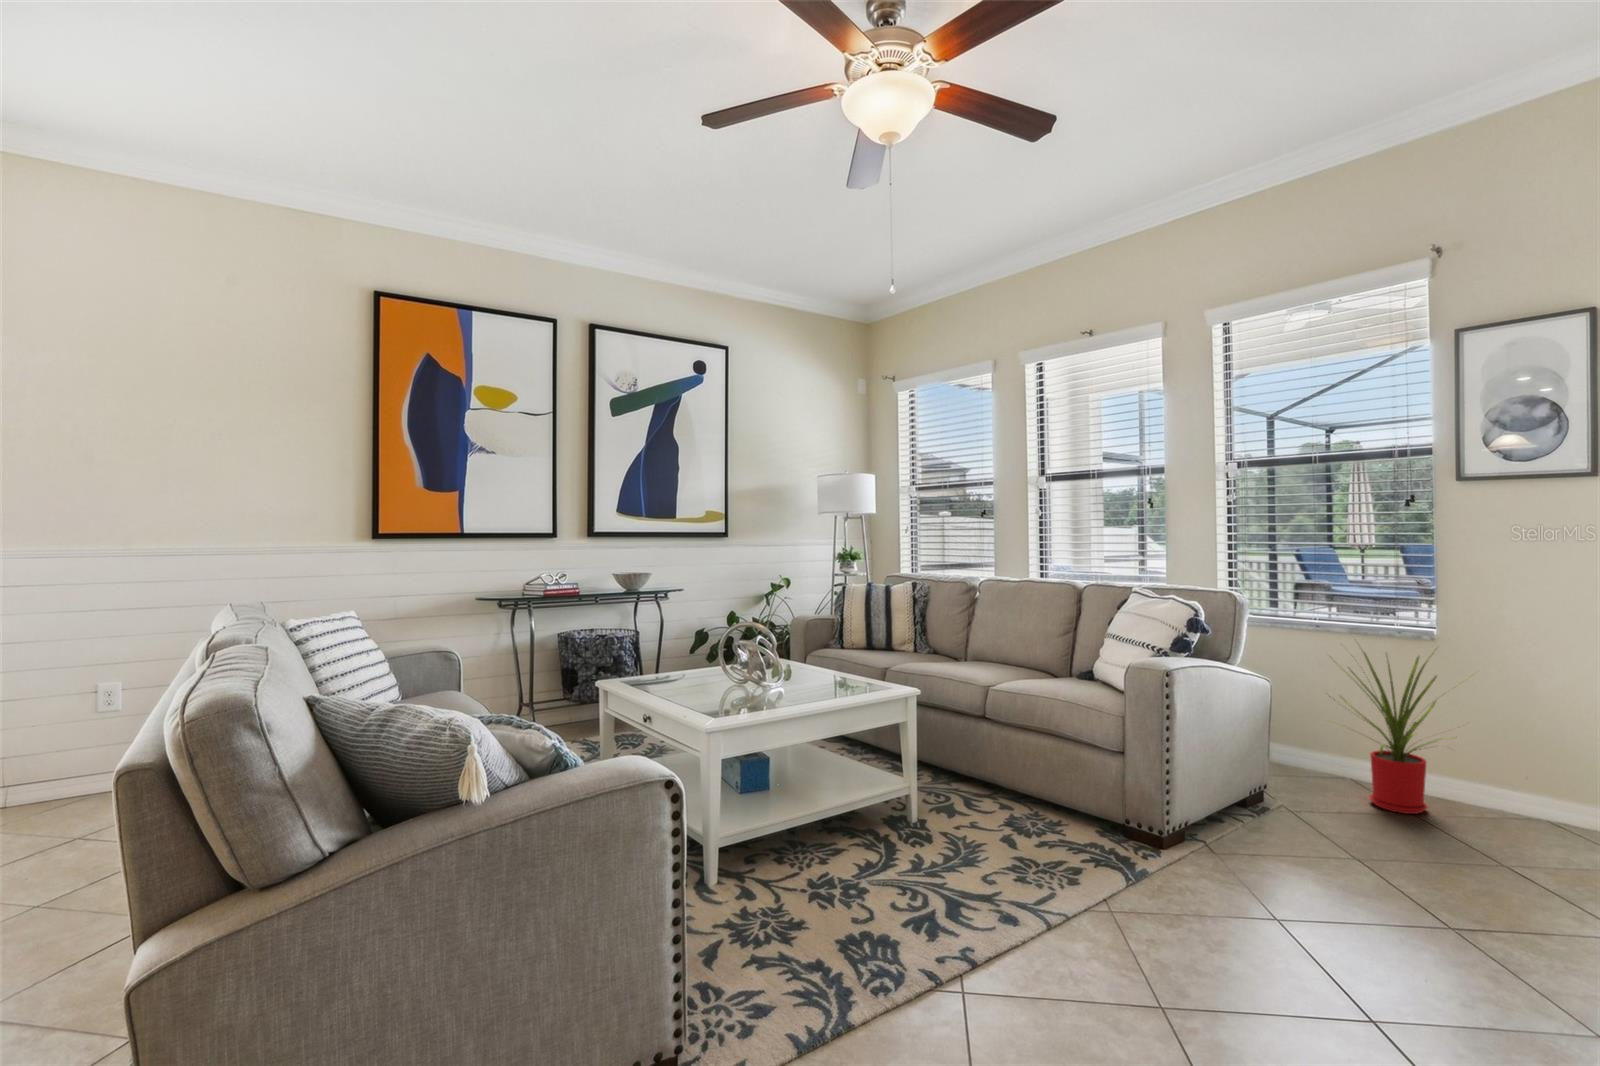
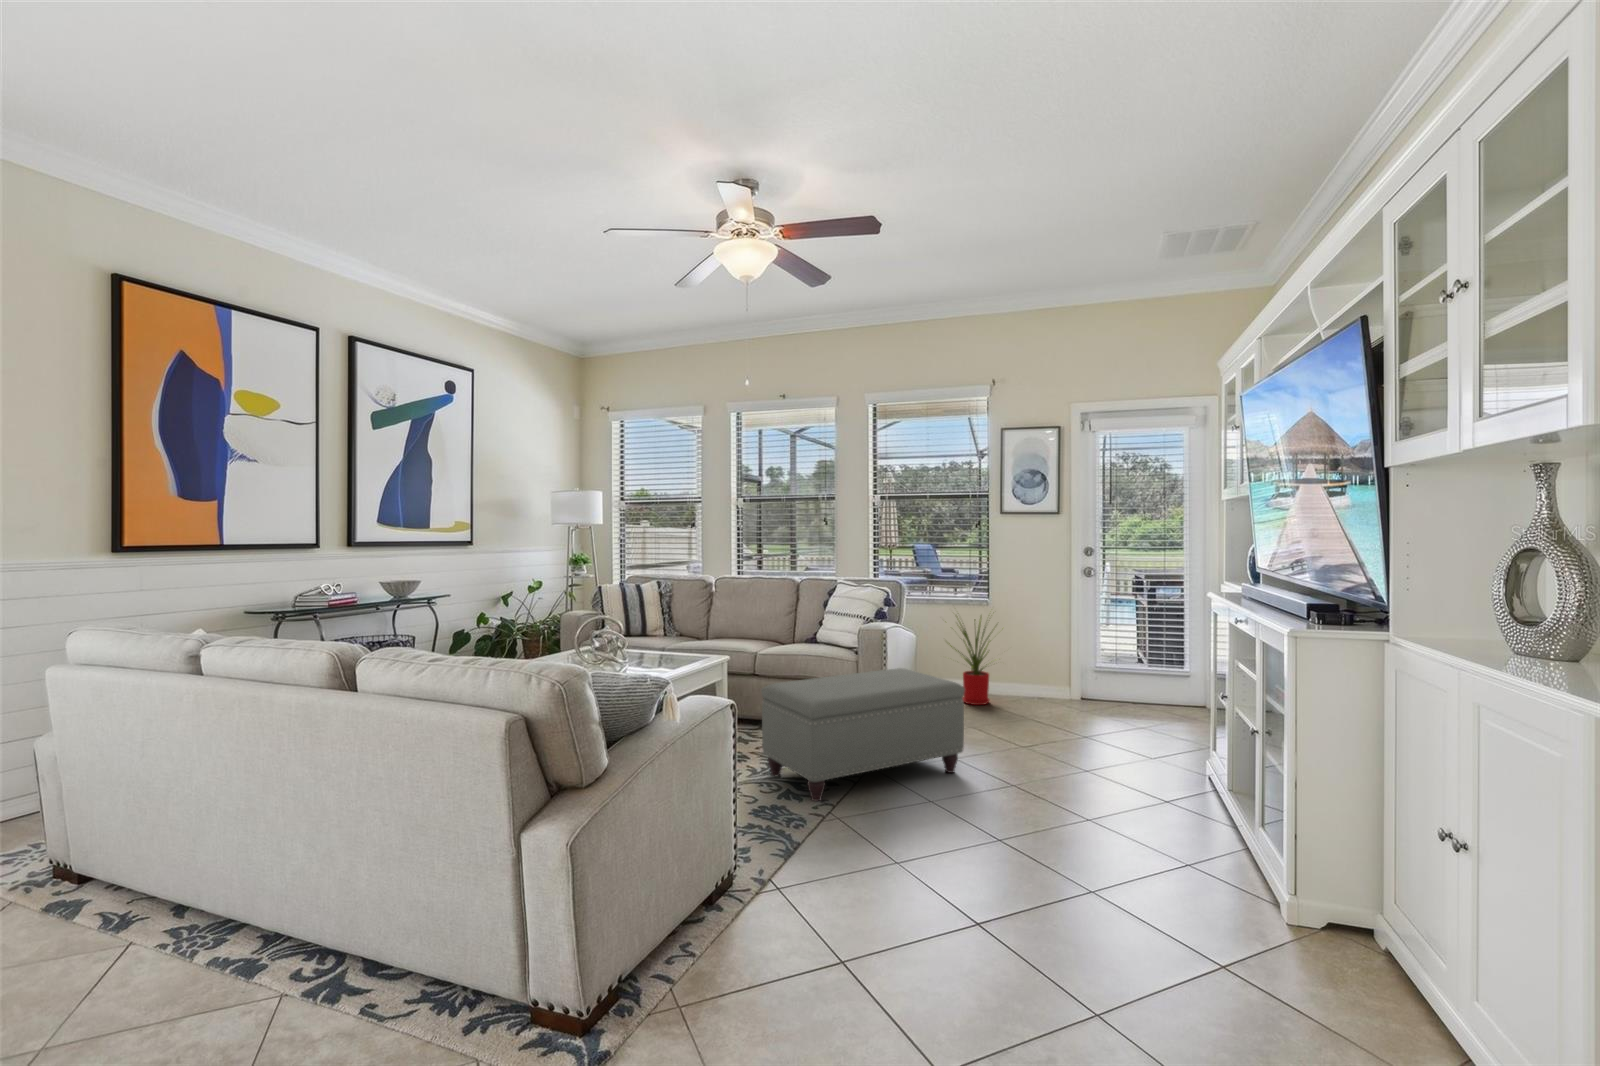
ottoman: none [921,741,1272,951] -> present [761,668,965,801]

